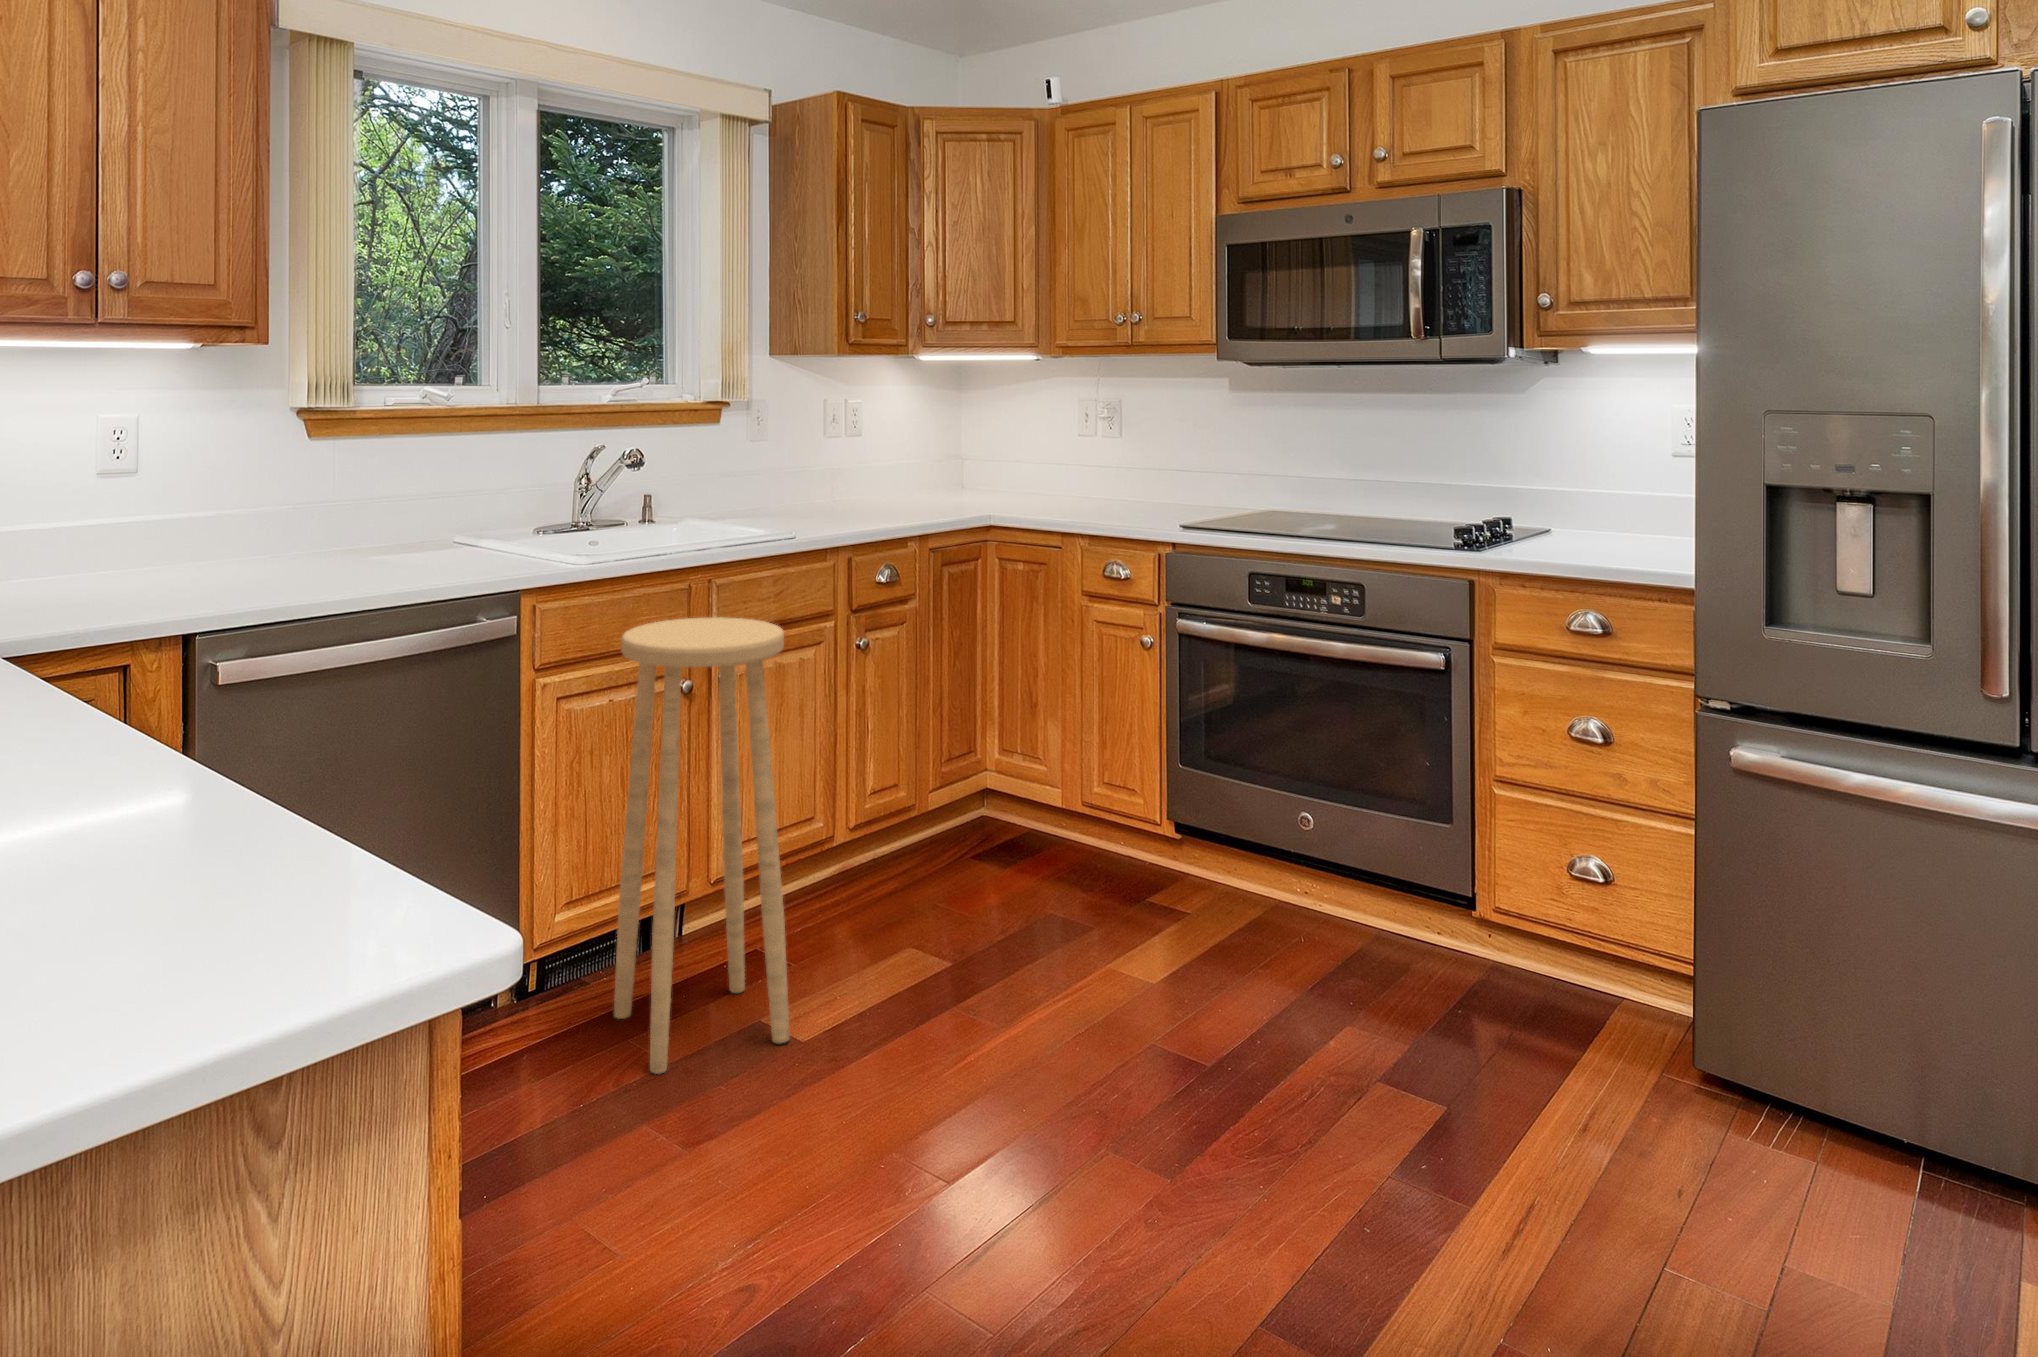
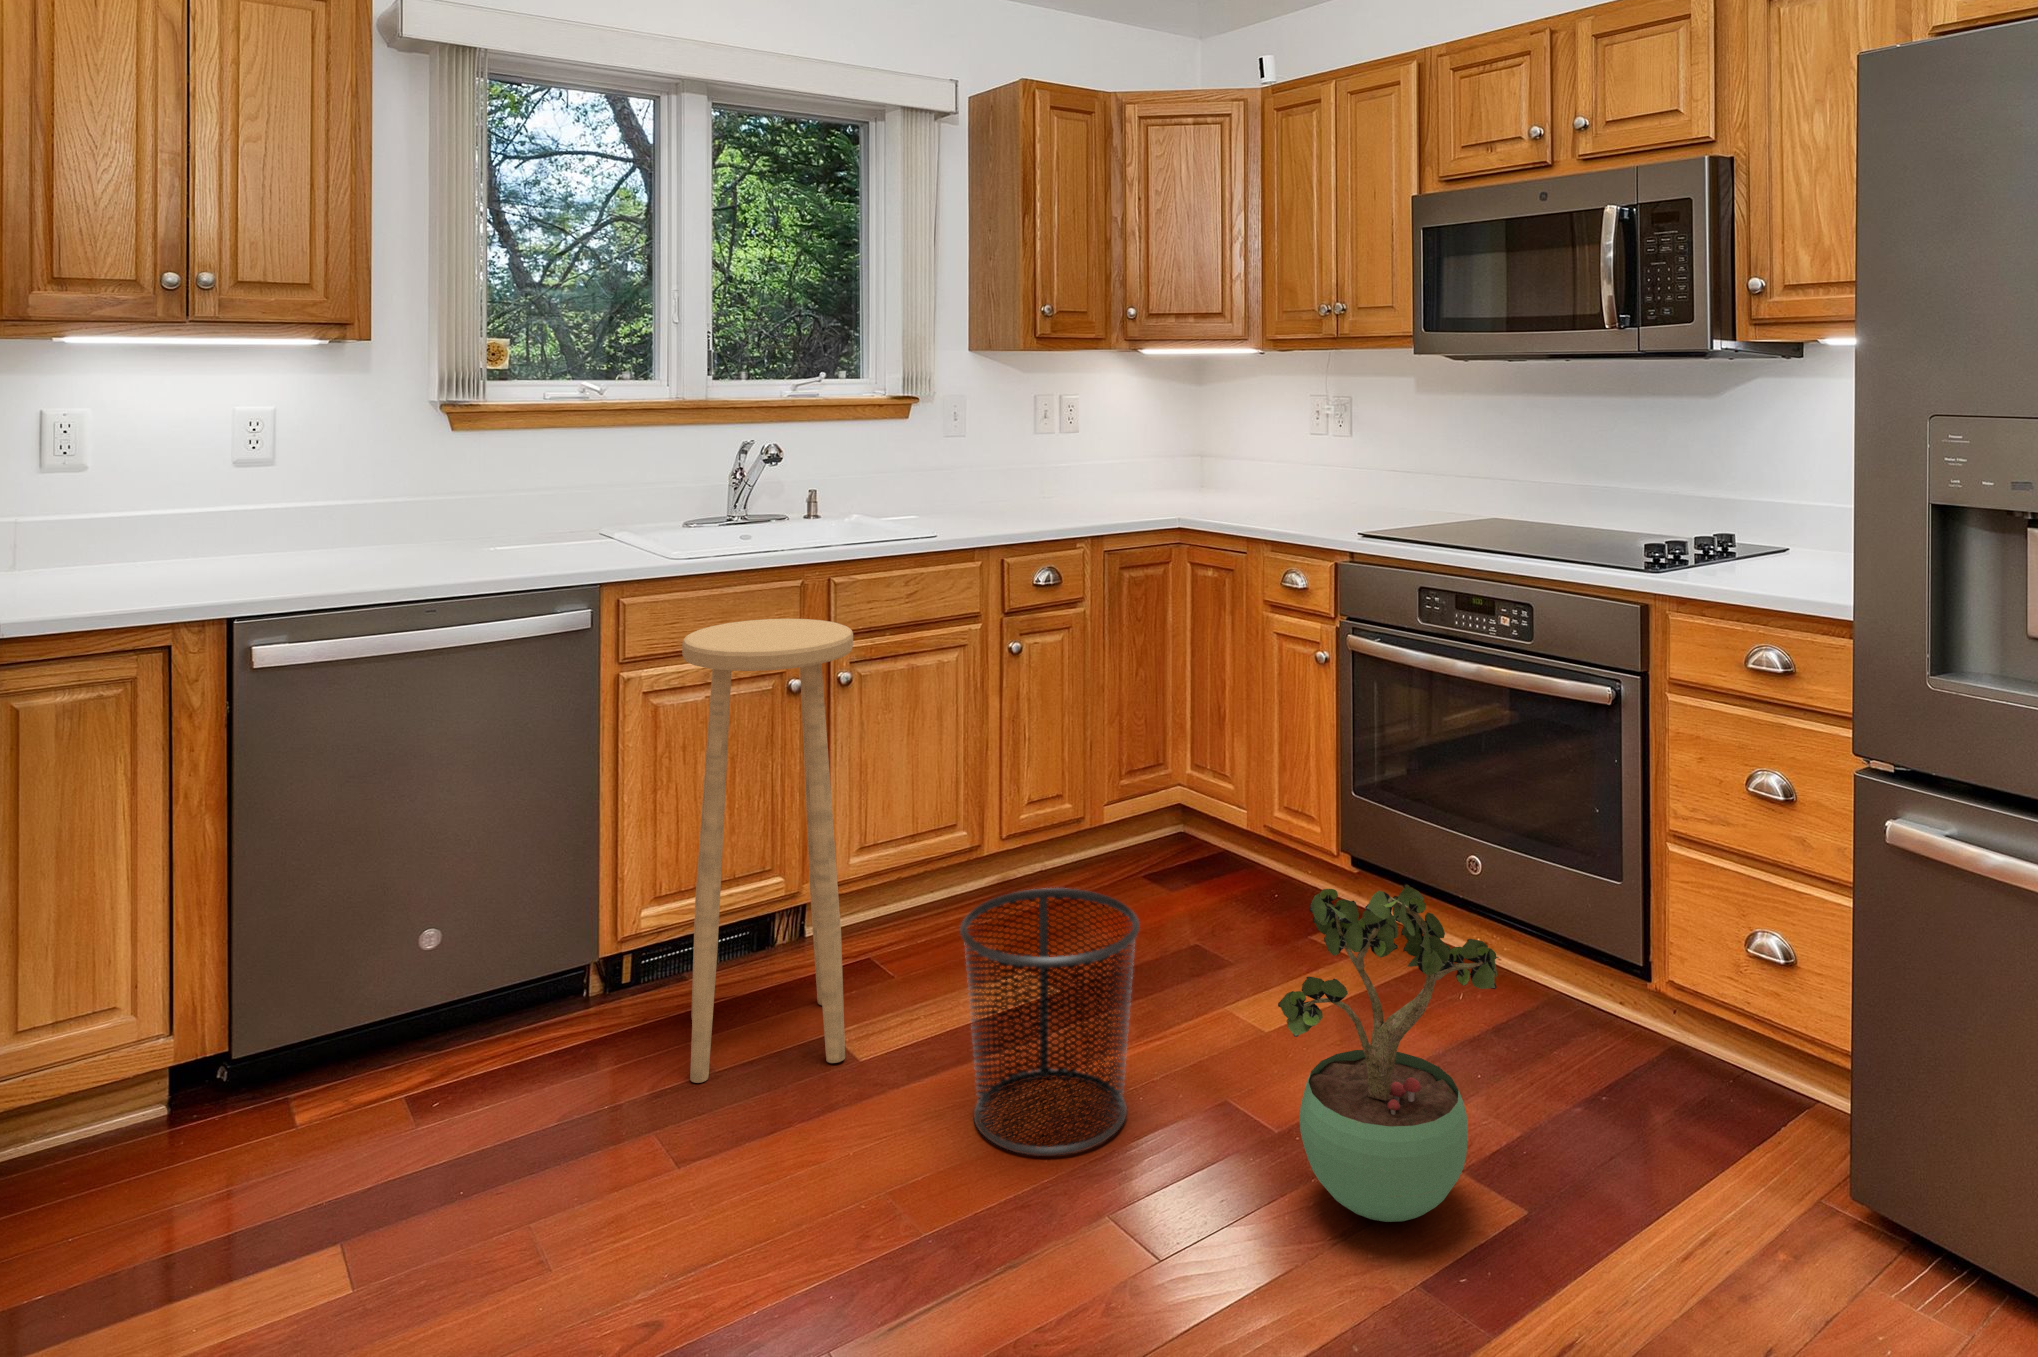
potted plant: none [1252,824,1451,1124] -> present [1278,884,1499,1222]
waste bin: none [927,859,1094,1104] -> present [960,888,1140,1156]

